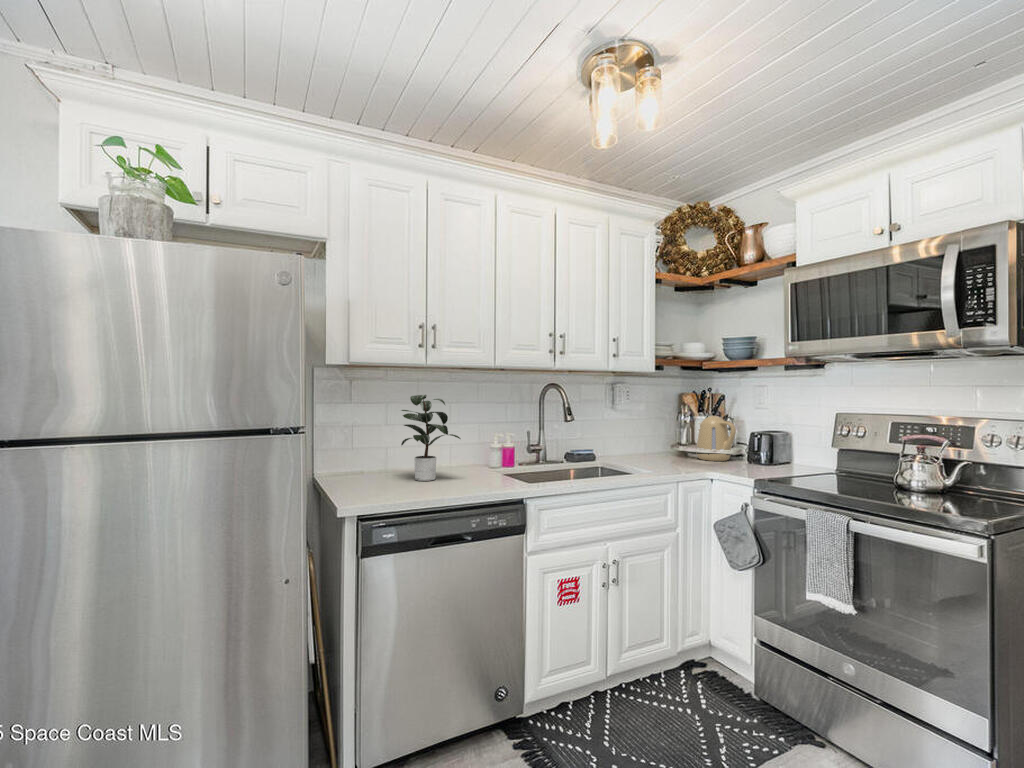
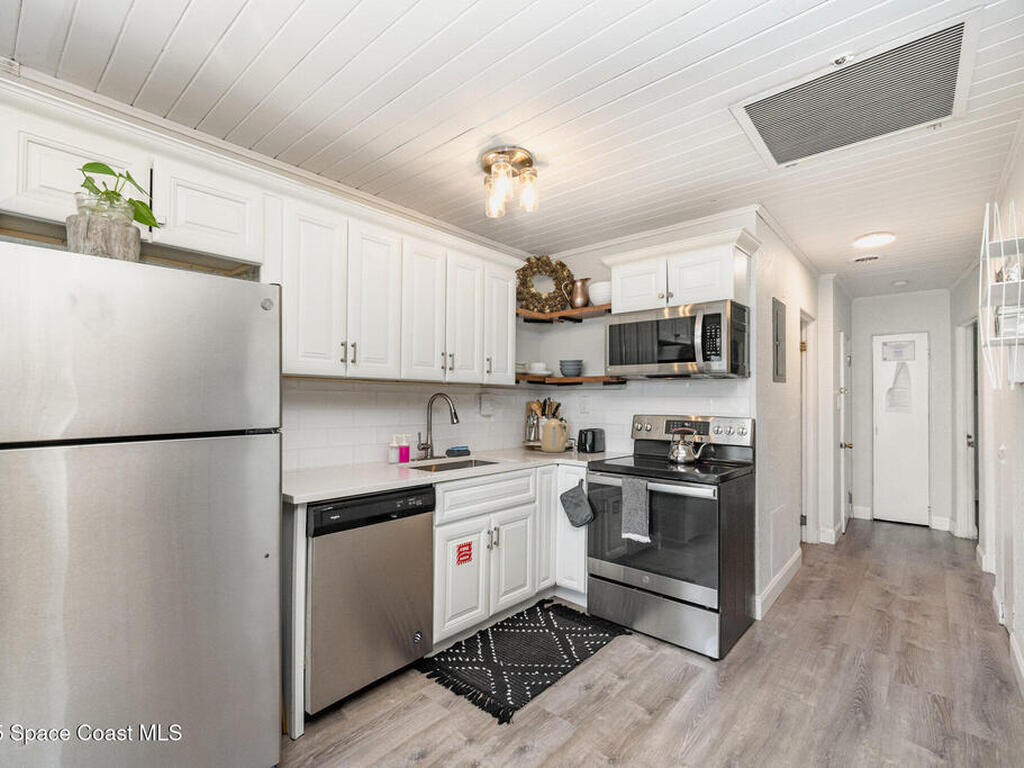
potted plant: present [401,395,461,481] -> none [316,403,383,475]

